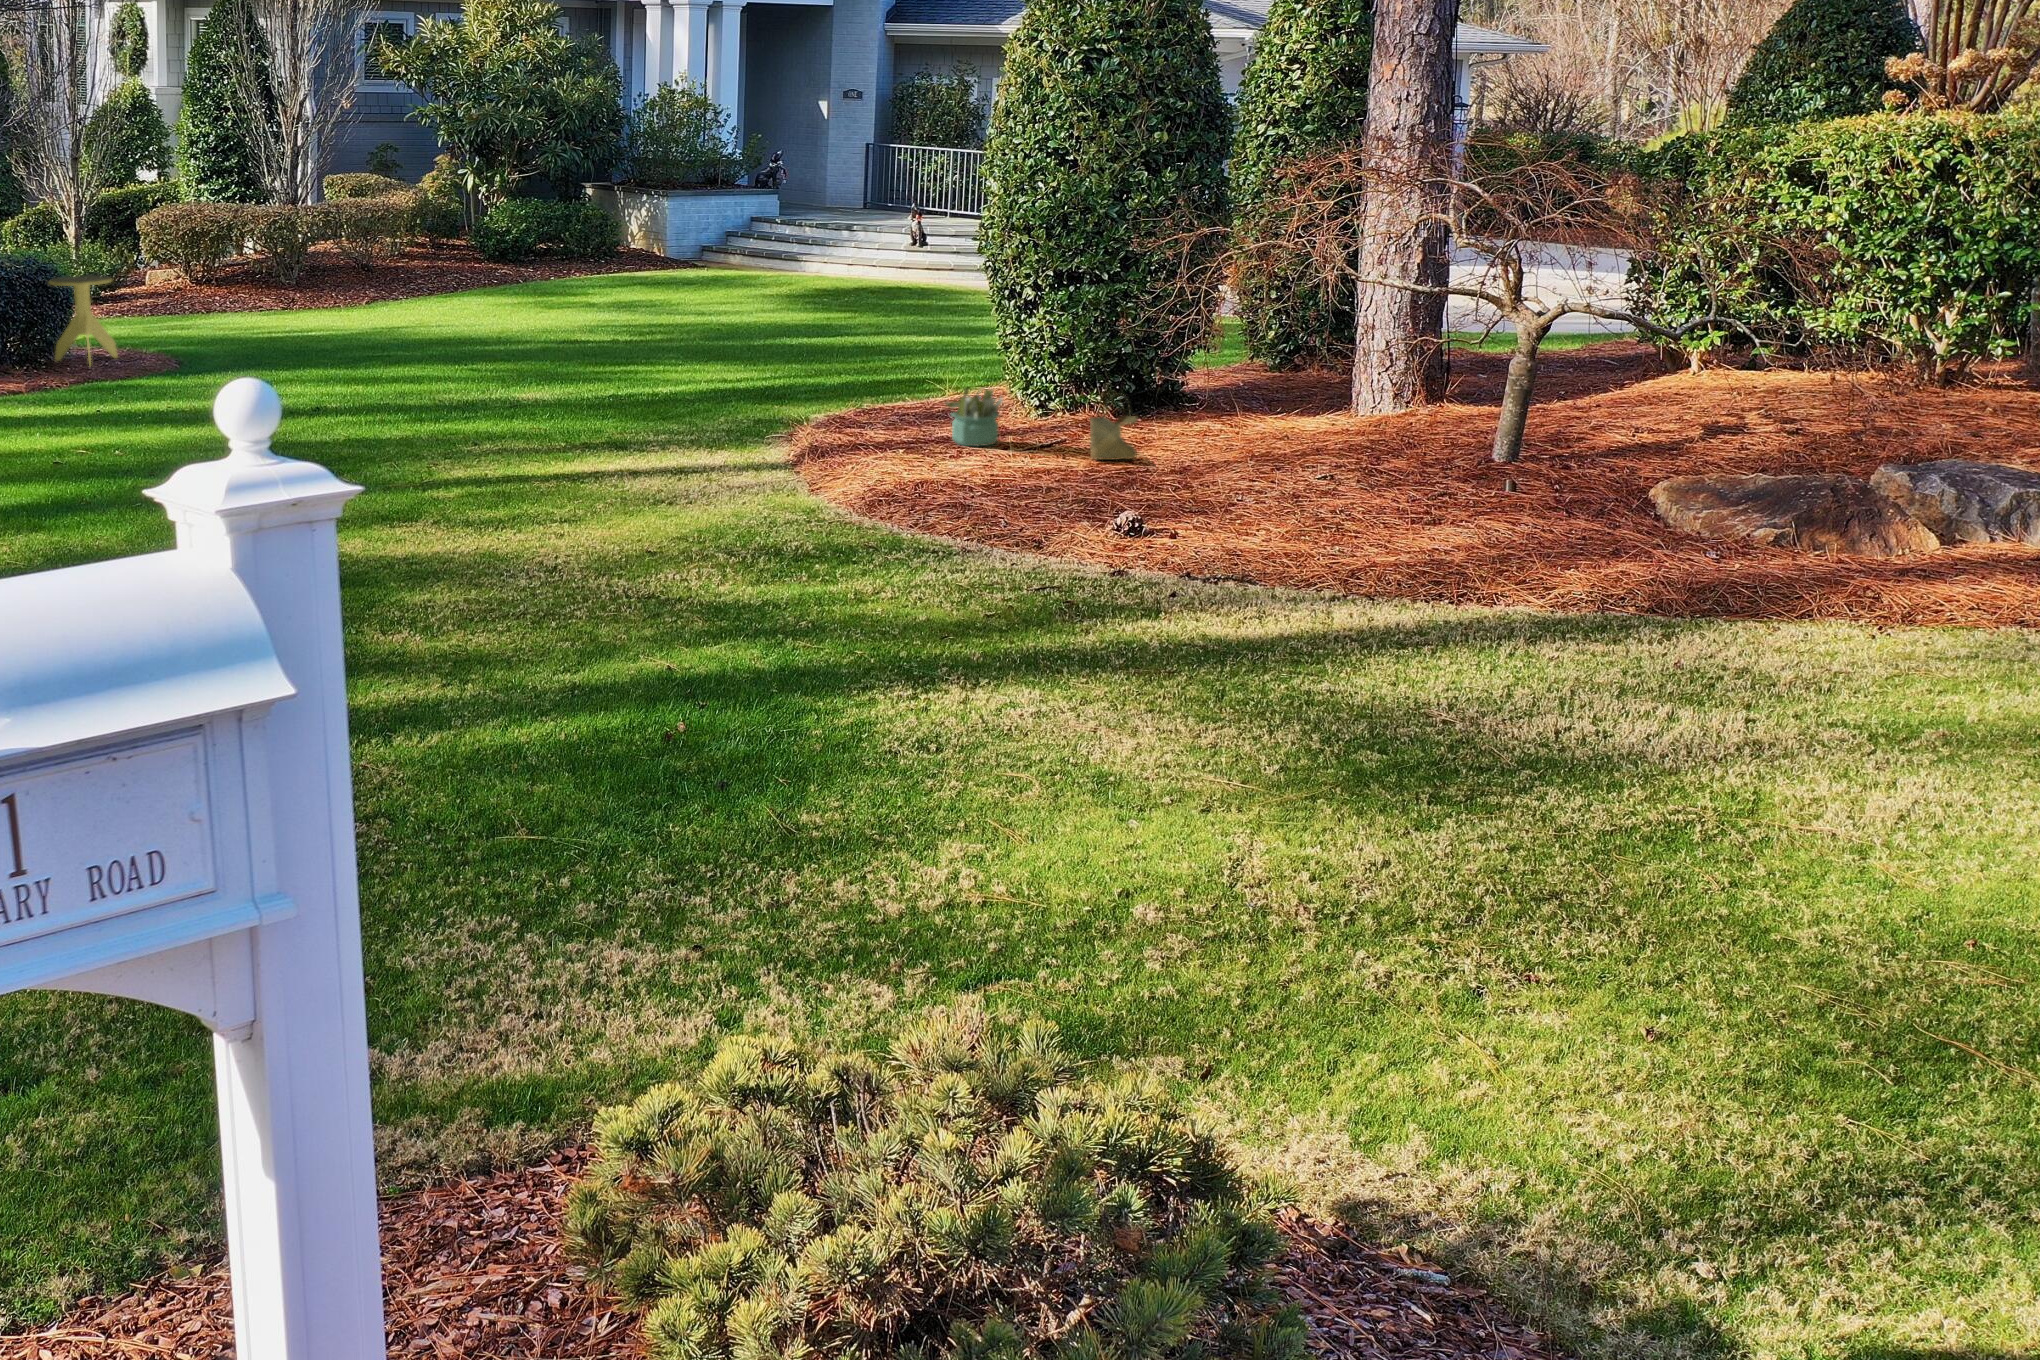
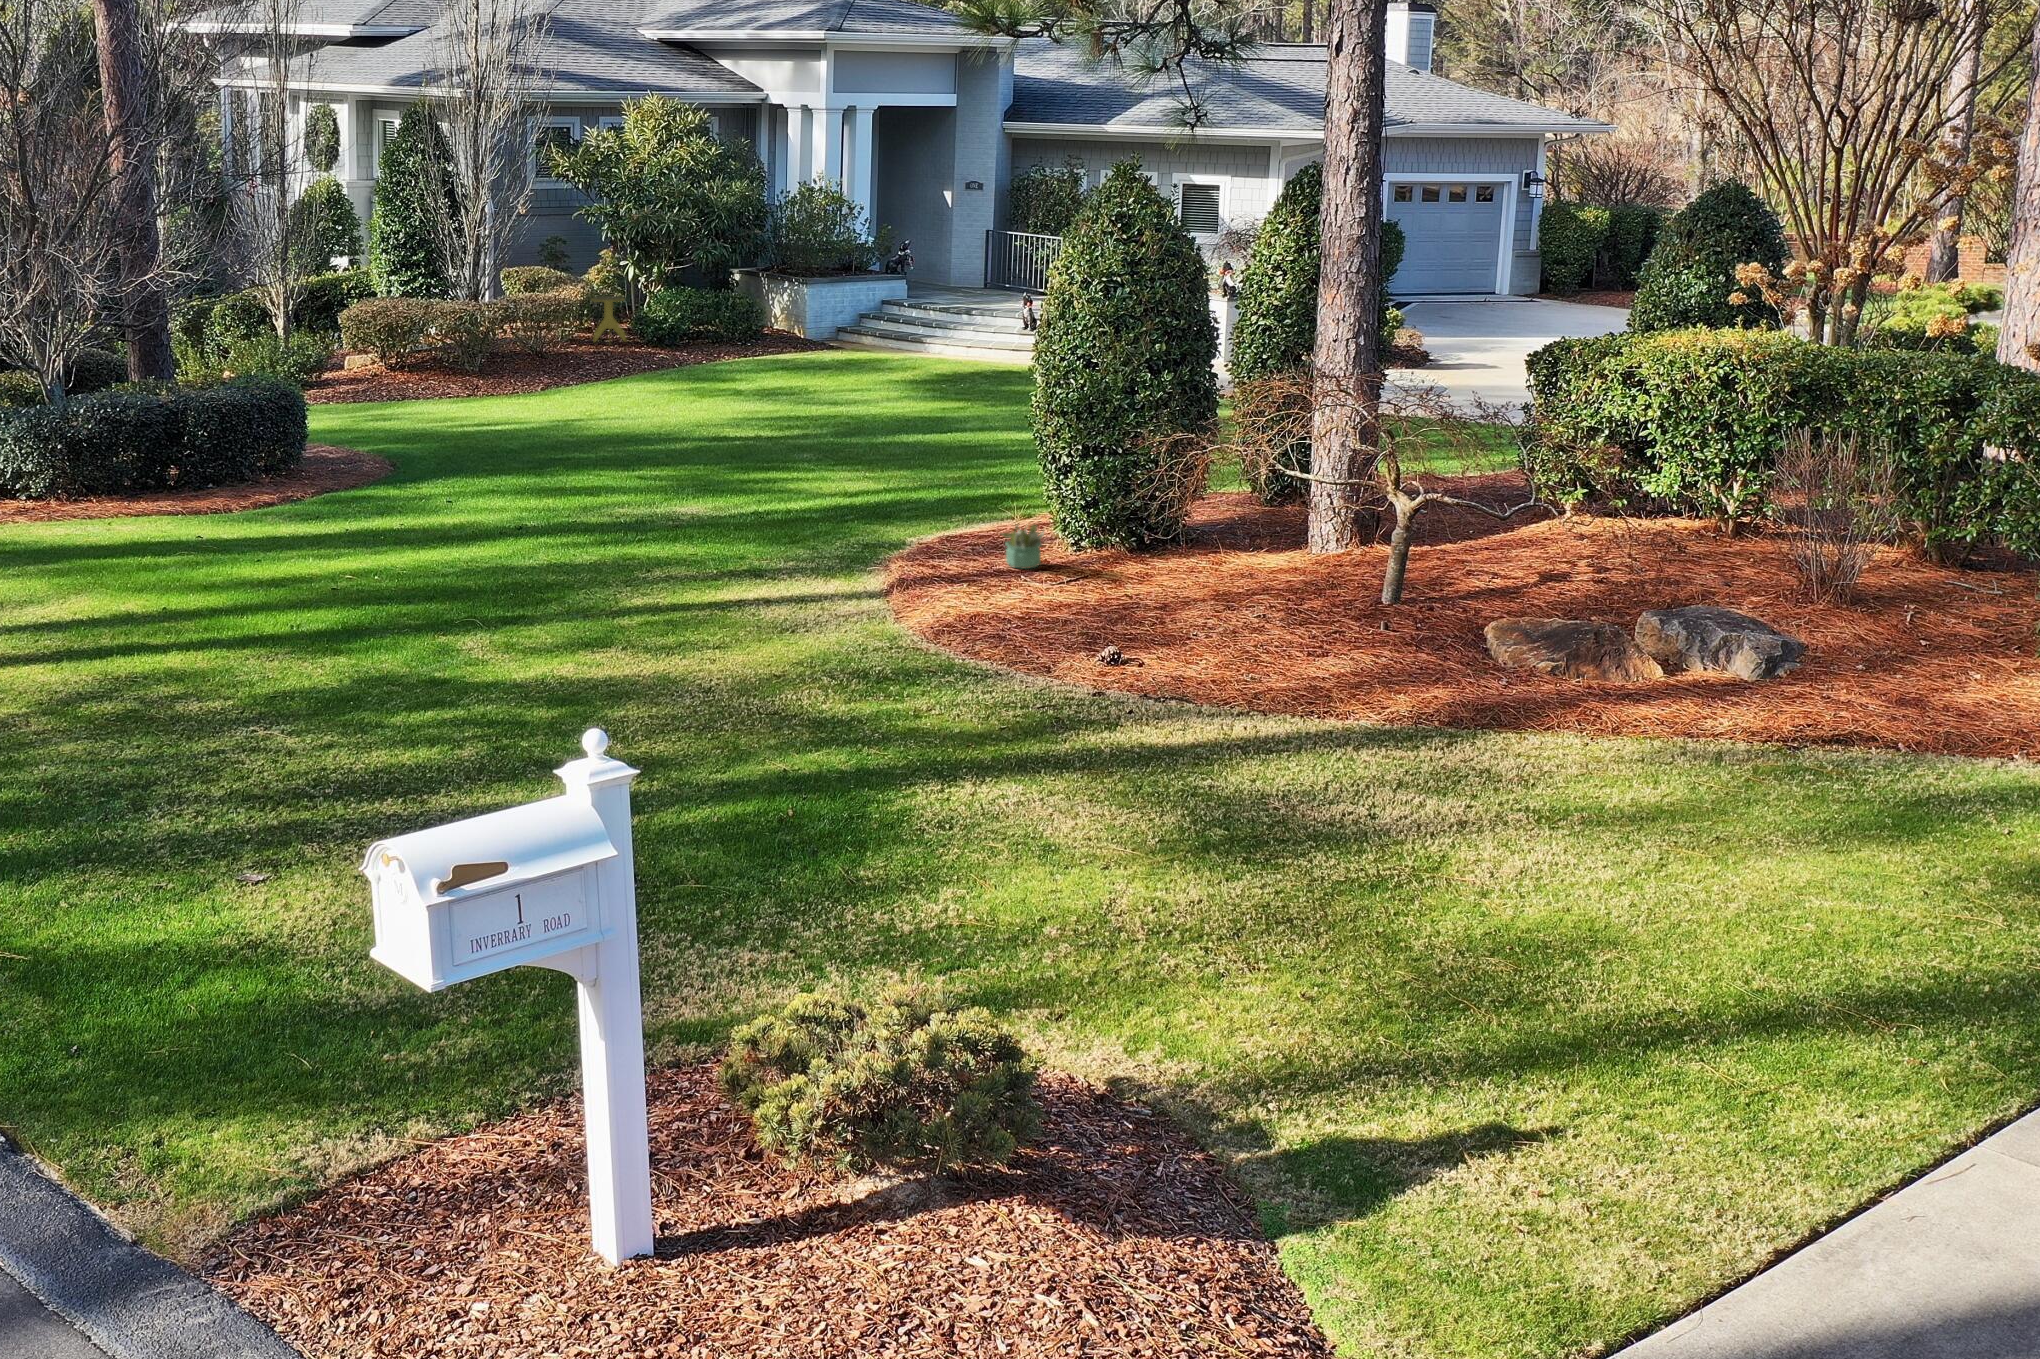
side table: present [49,275,118,361] -> present [592,296,626,341]
woven basket: present [1090,391,1138,460] -> none [1105,531,1142,583]

